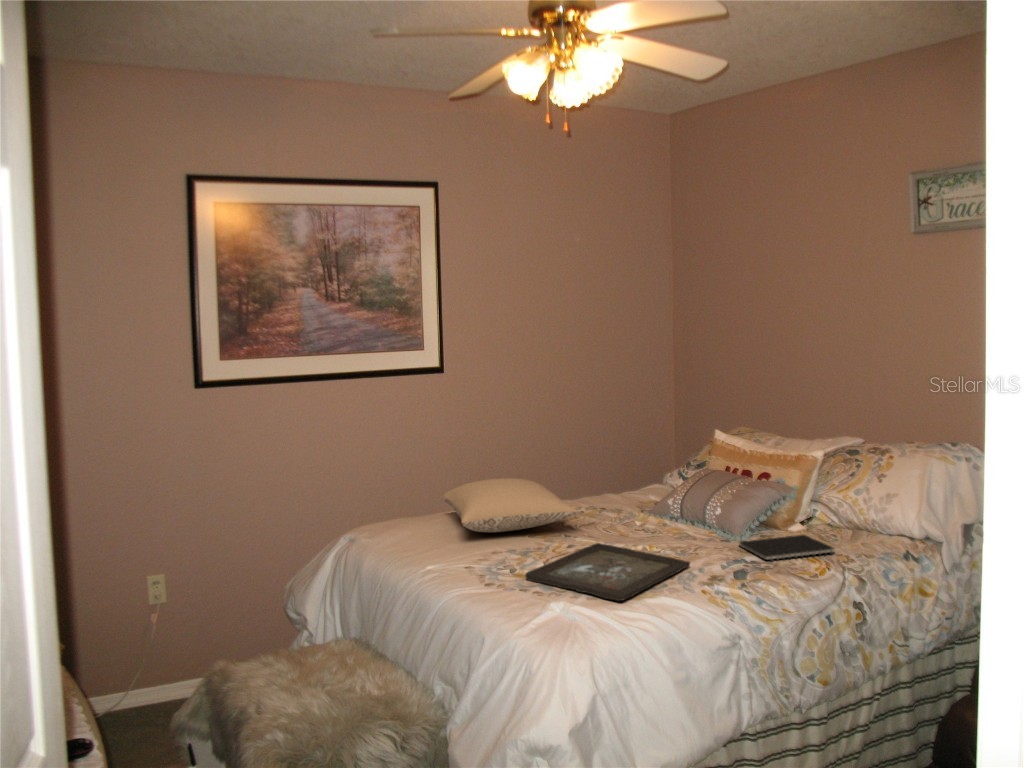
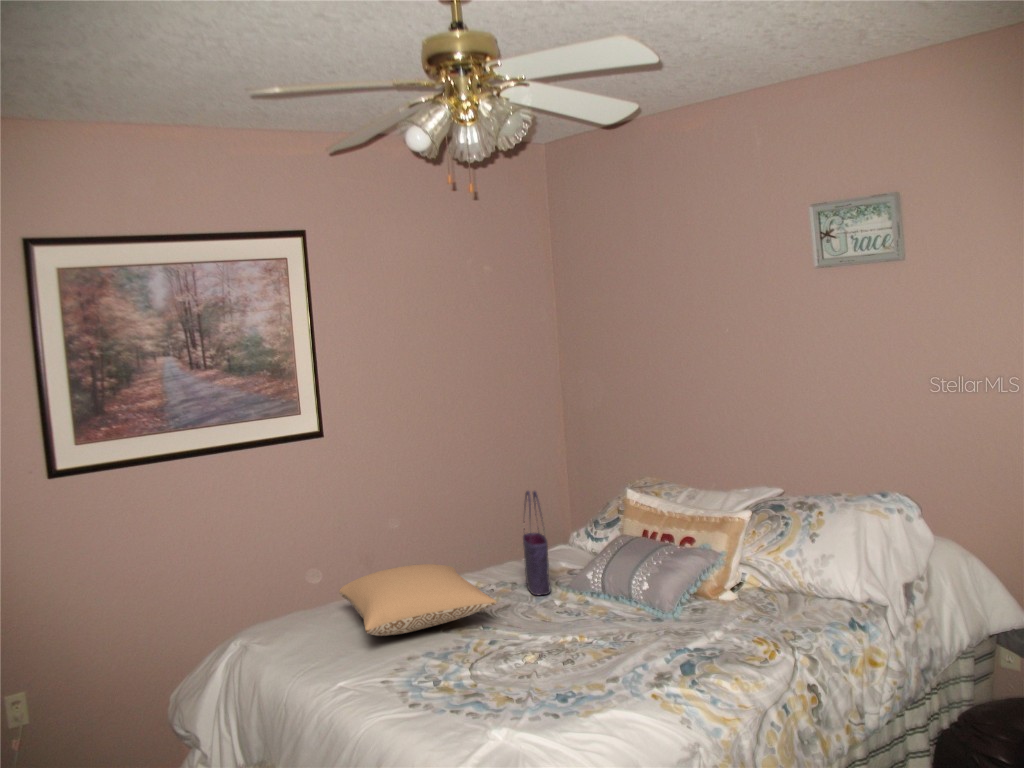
tote bag: none [609,422,631,516] -> present [523,491,551,595]
notebook: present [739,535,834,561] -> none [675,605,779,645]
tray: present [525,543,690,601] -> none [447,638,630,724]

